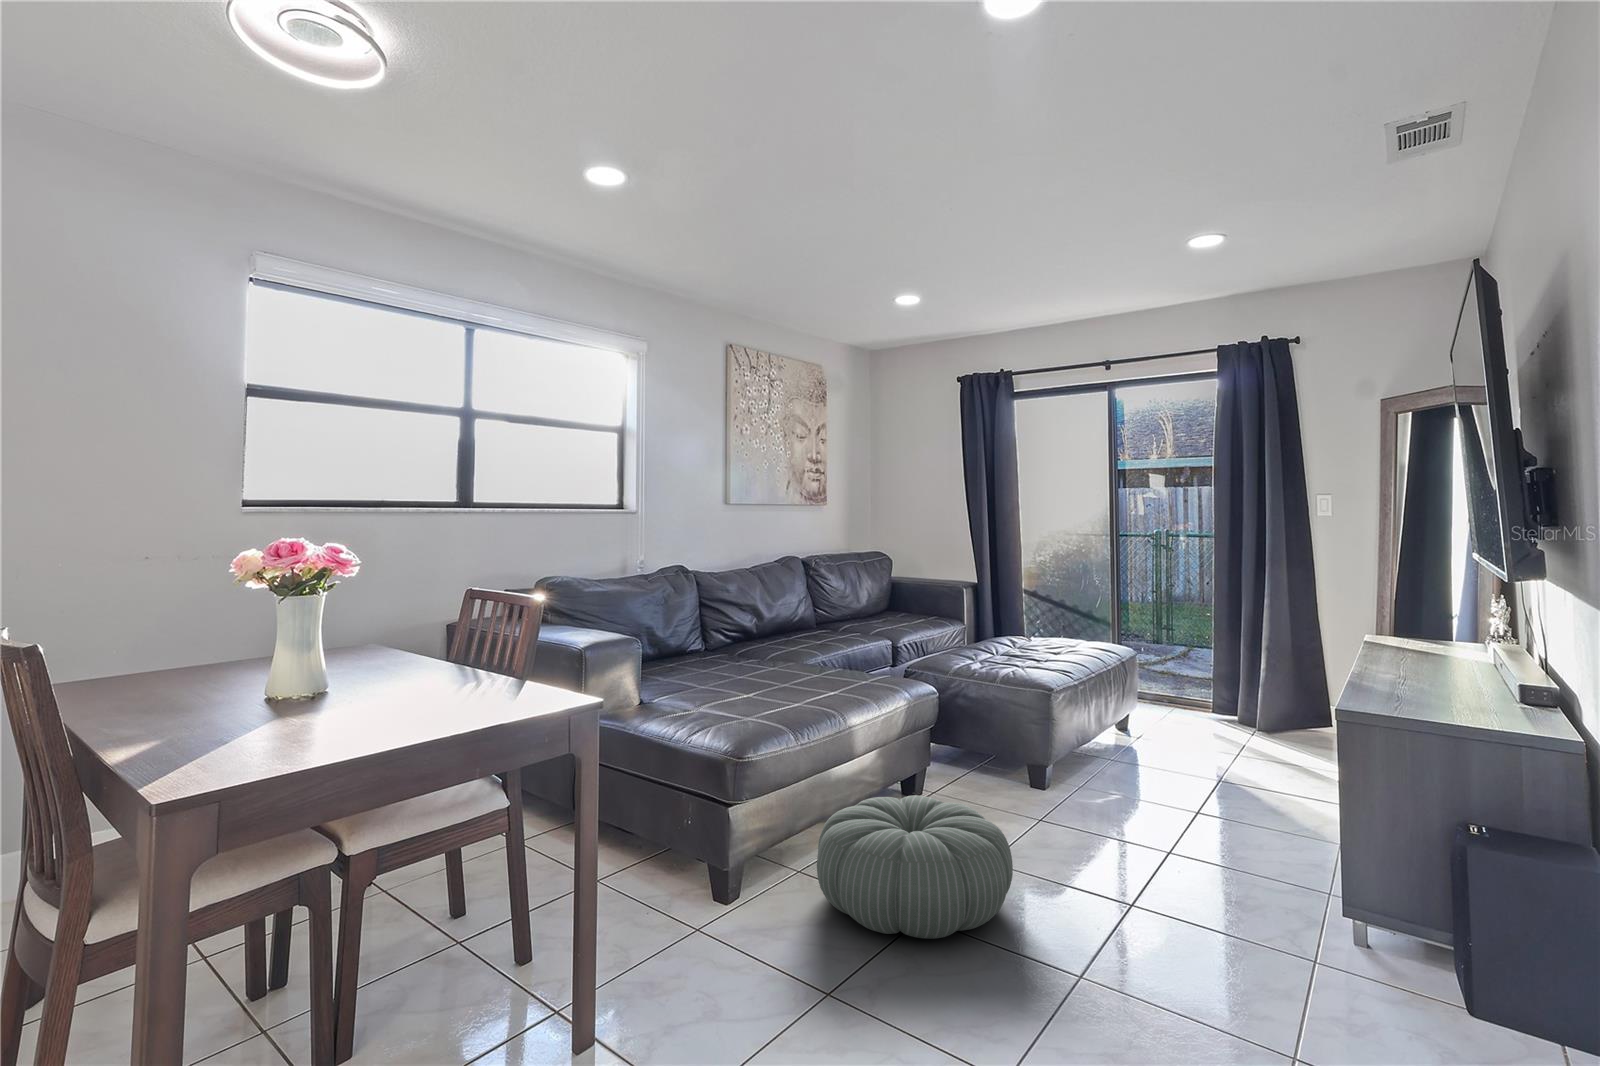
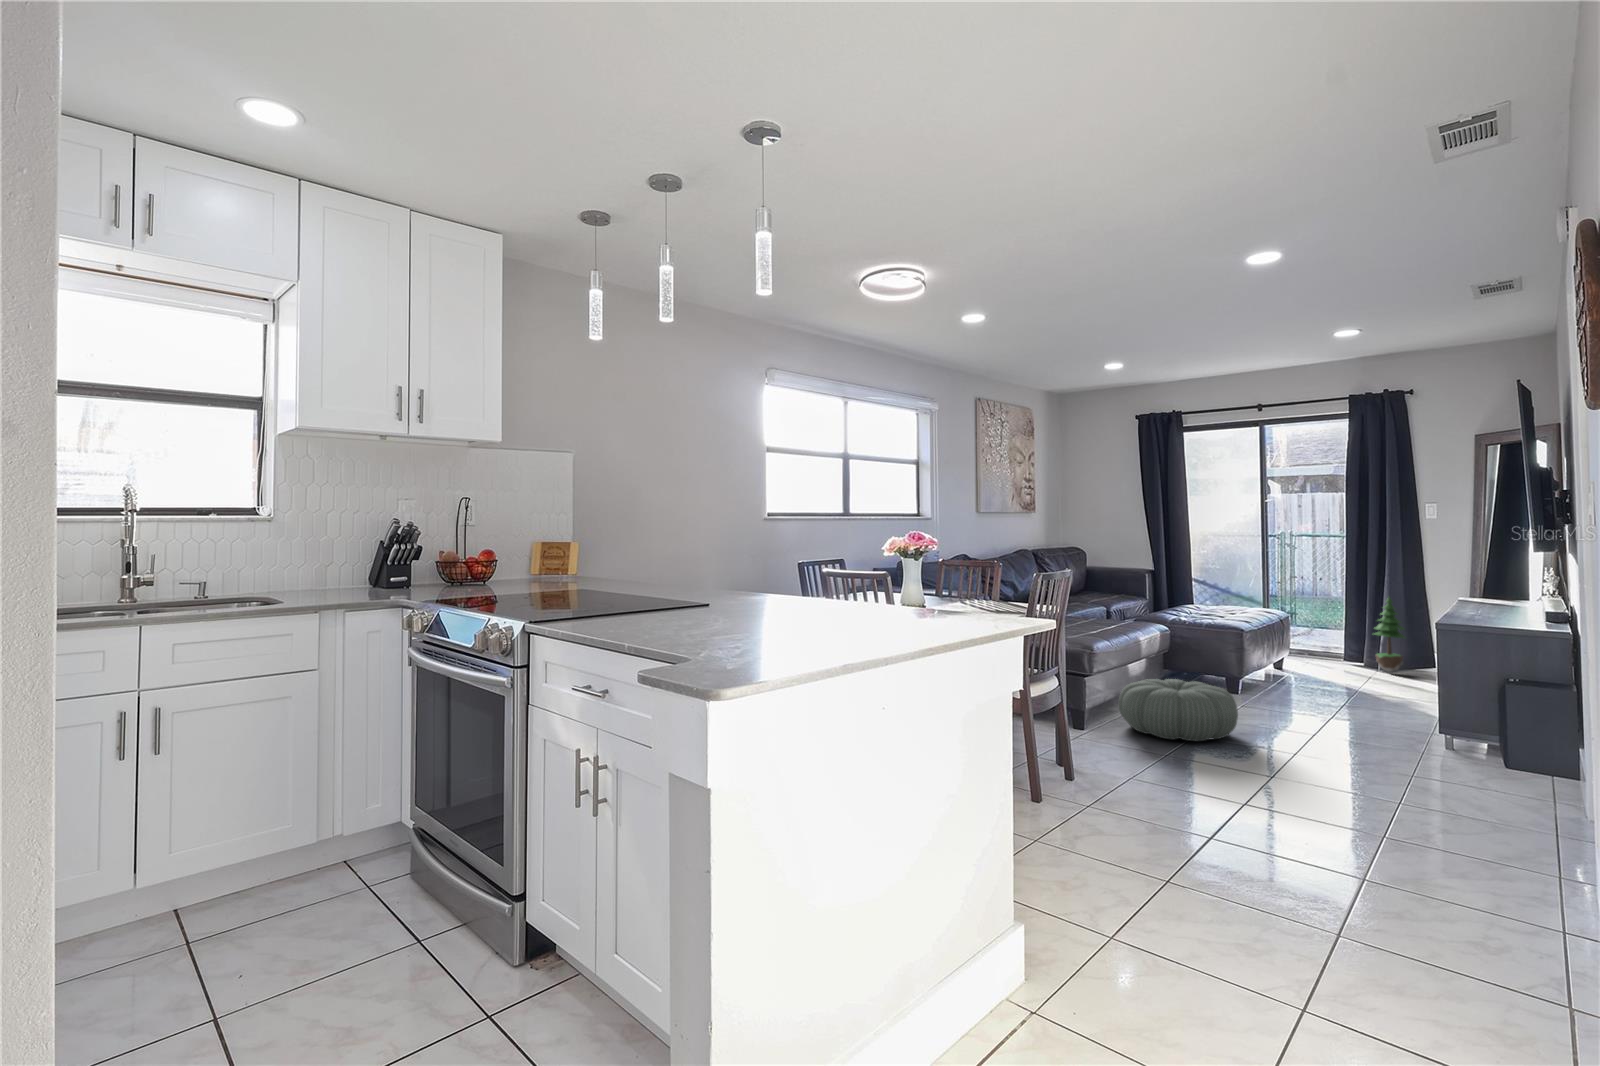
potted tree: none [1245,623,1291,733] -> present [1374,597,1405,673]

